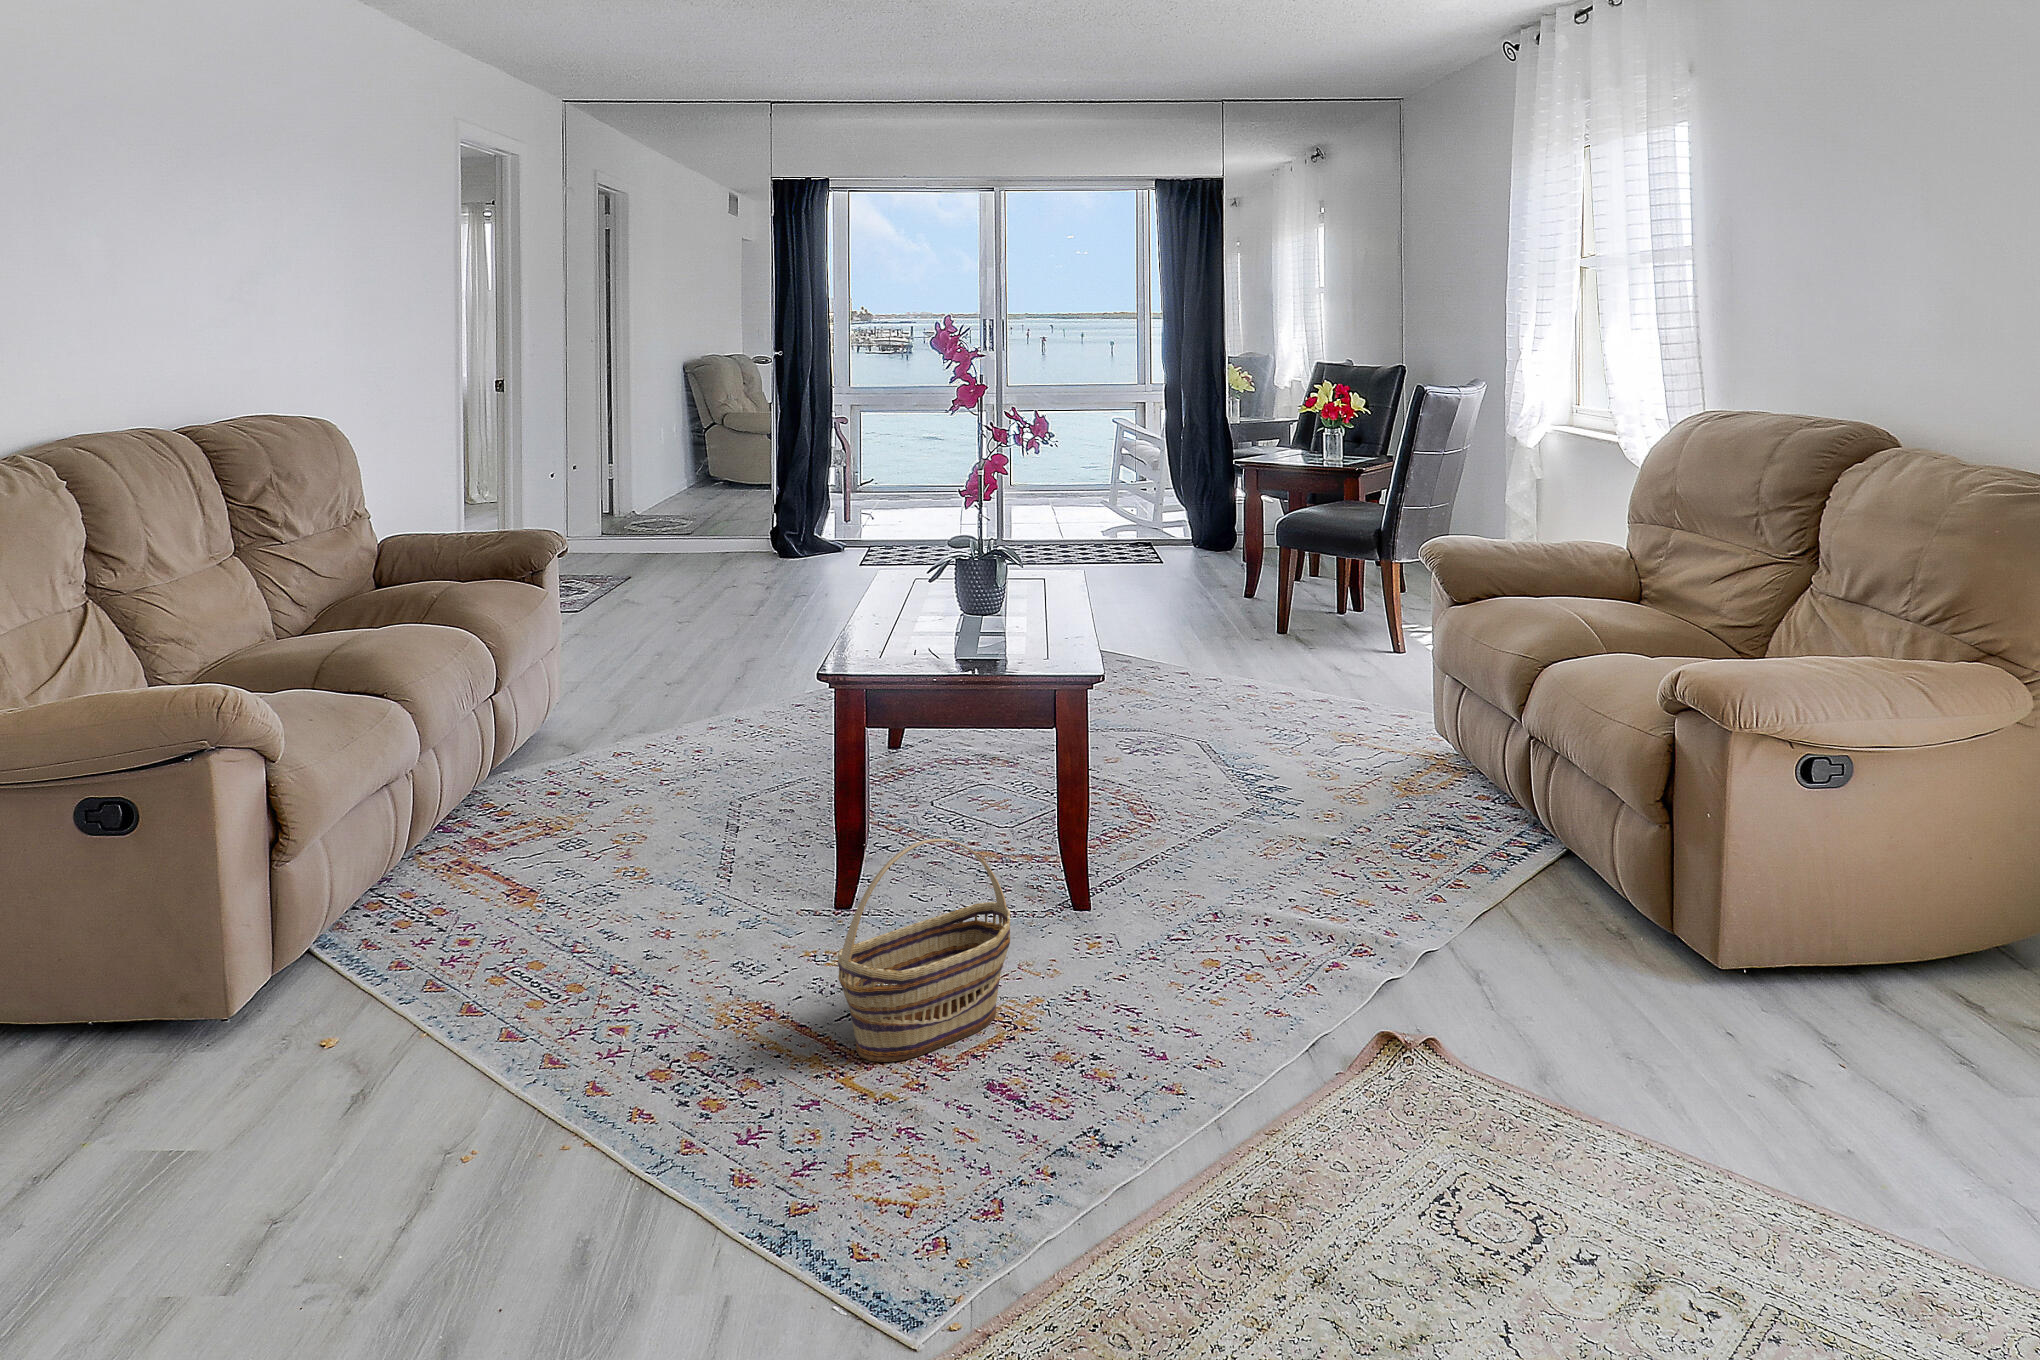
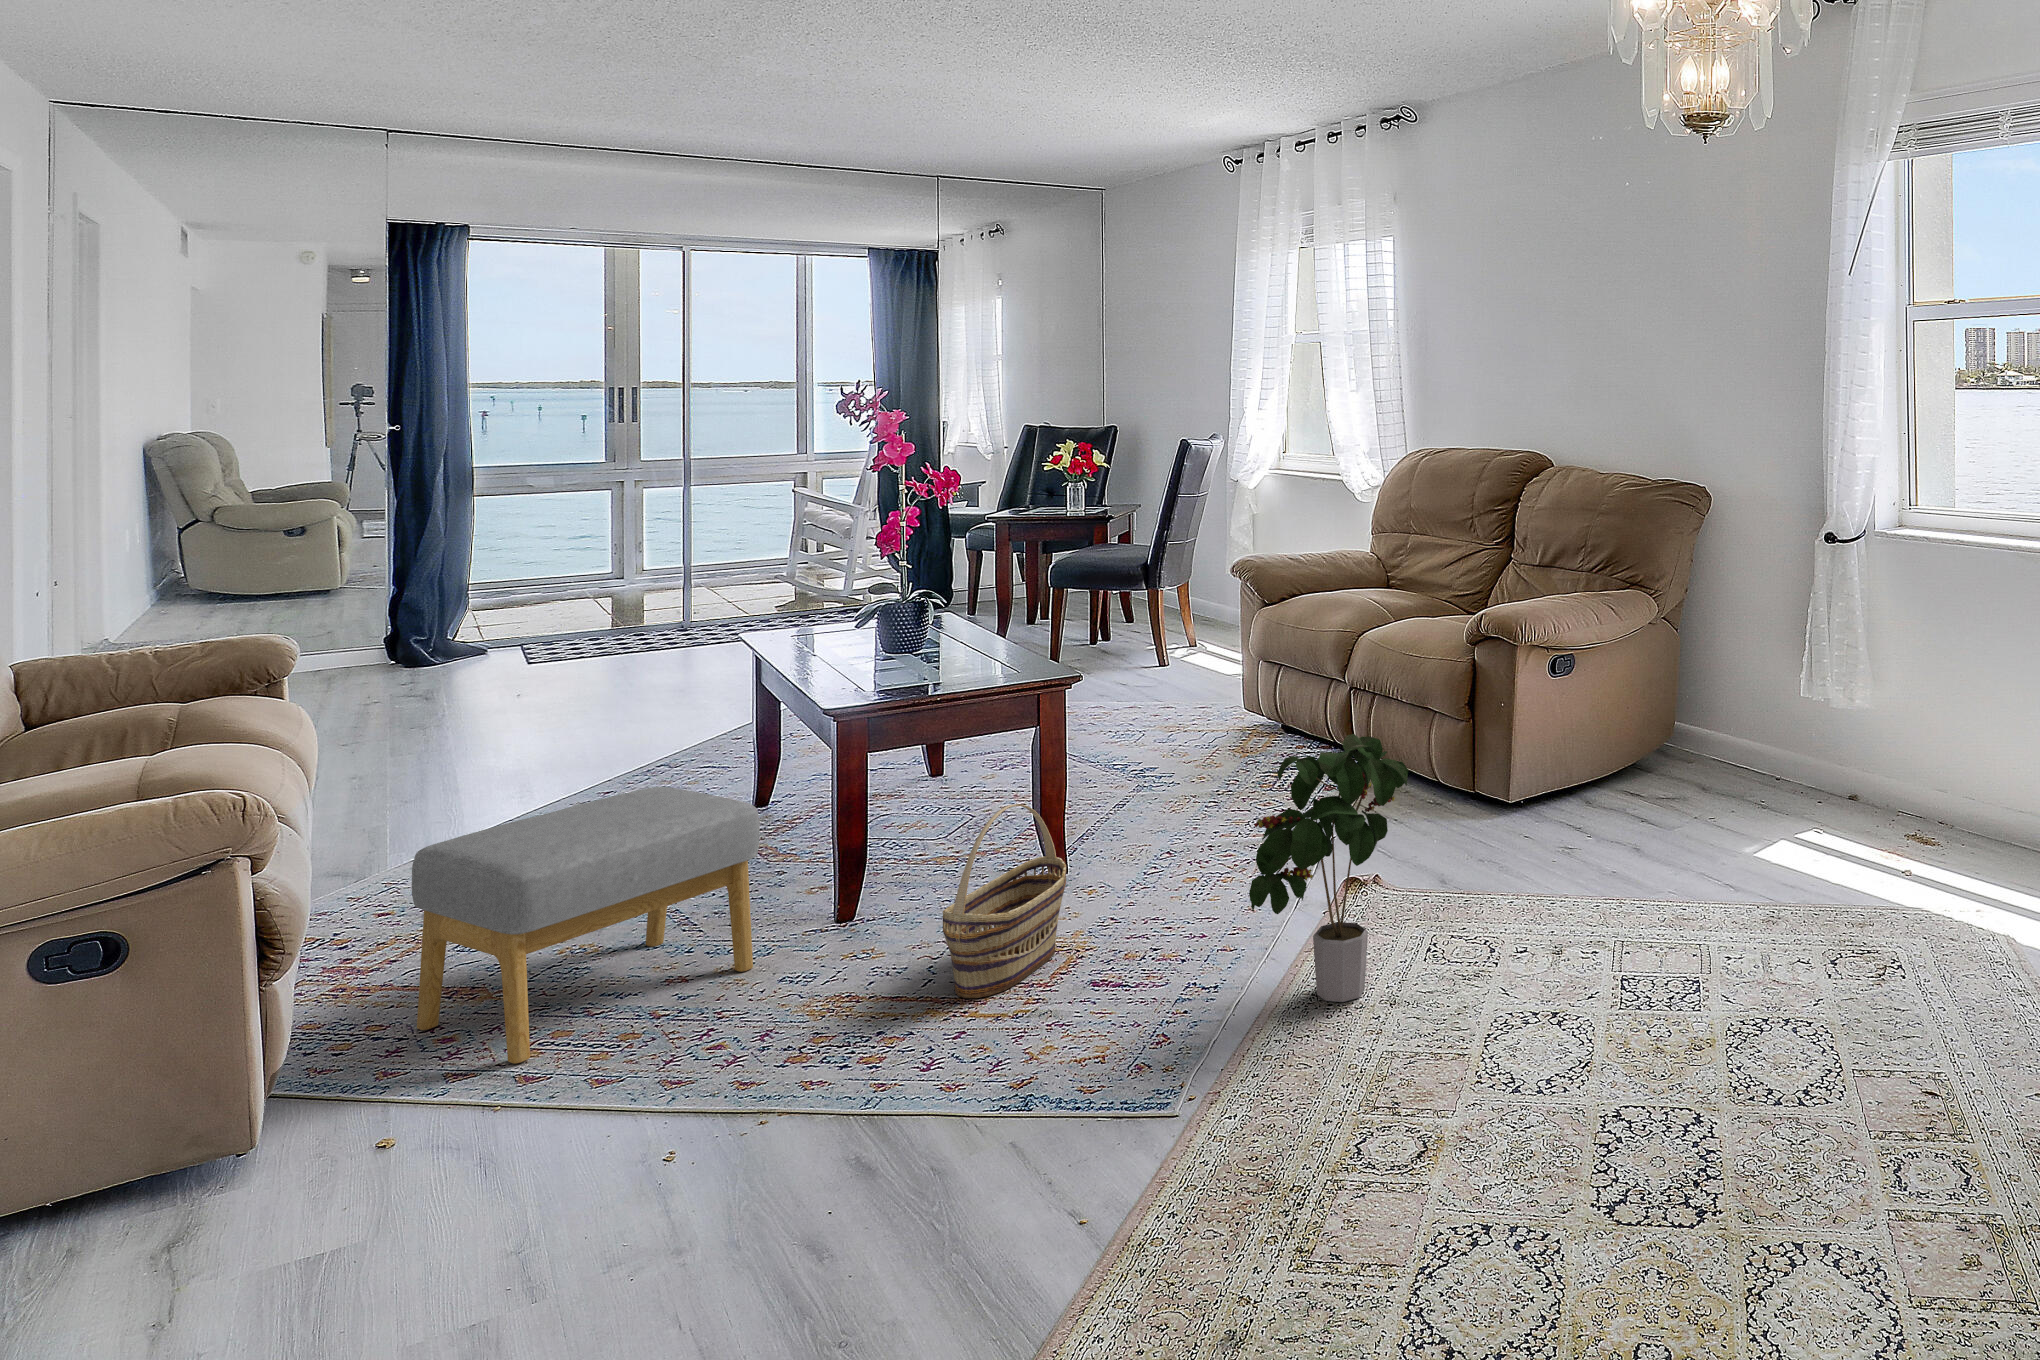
footstool: none [460,737,733,994] -> present [412,787,760,1063]
potted plant: none [1096,853,1402,1242] -> present [1249,734,1408,1002]

